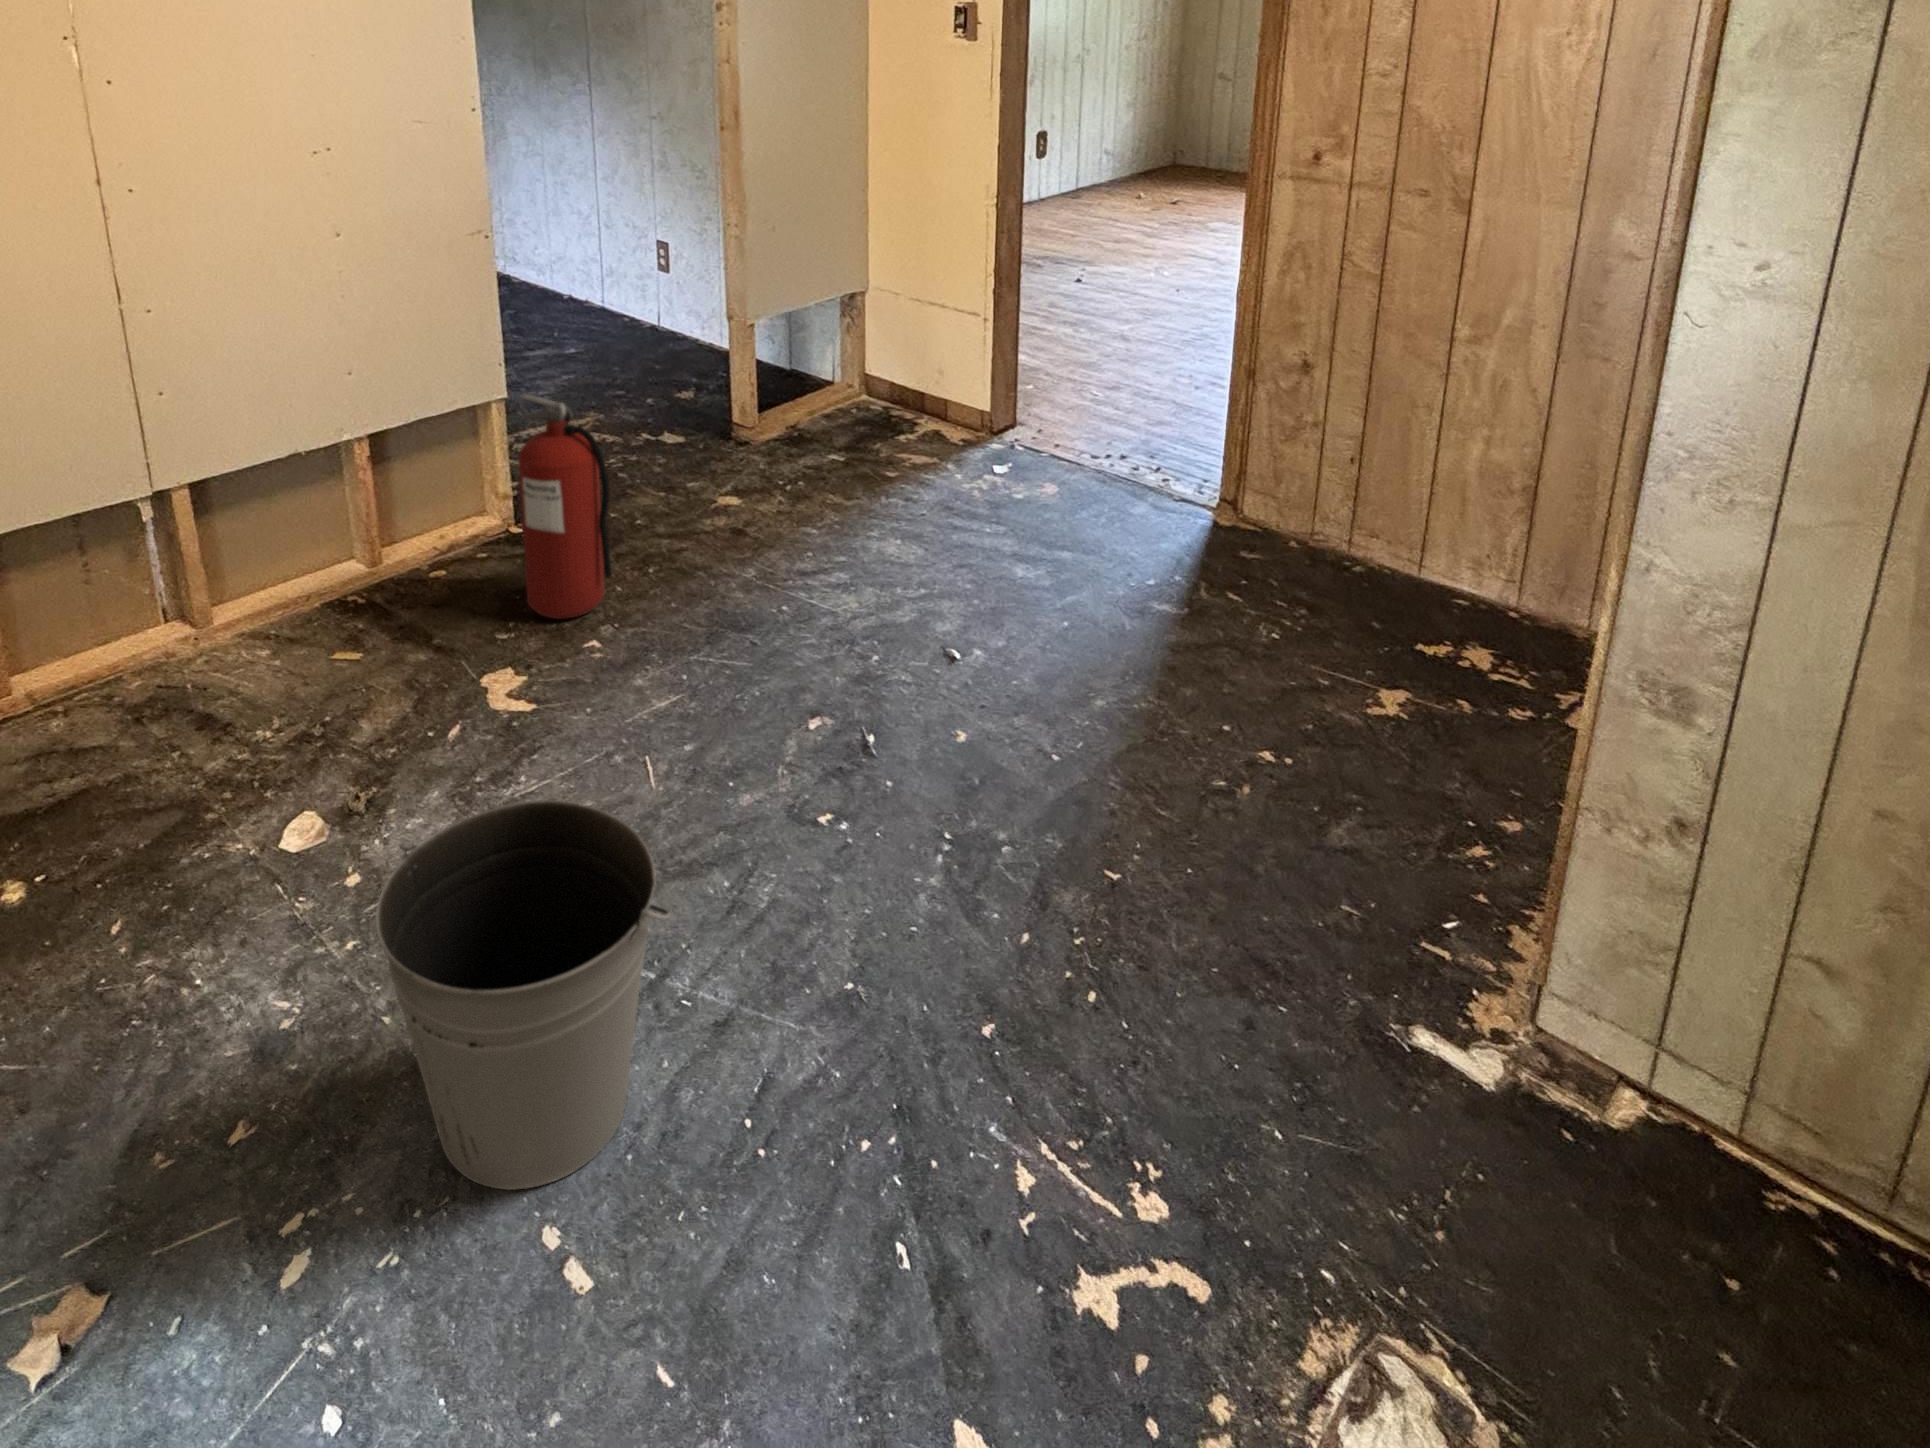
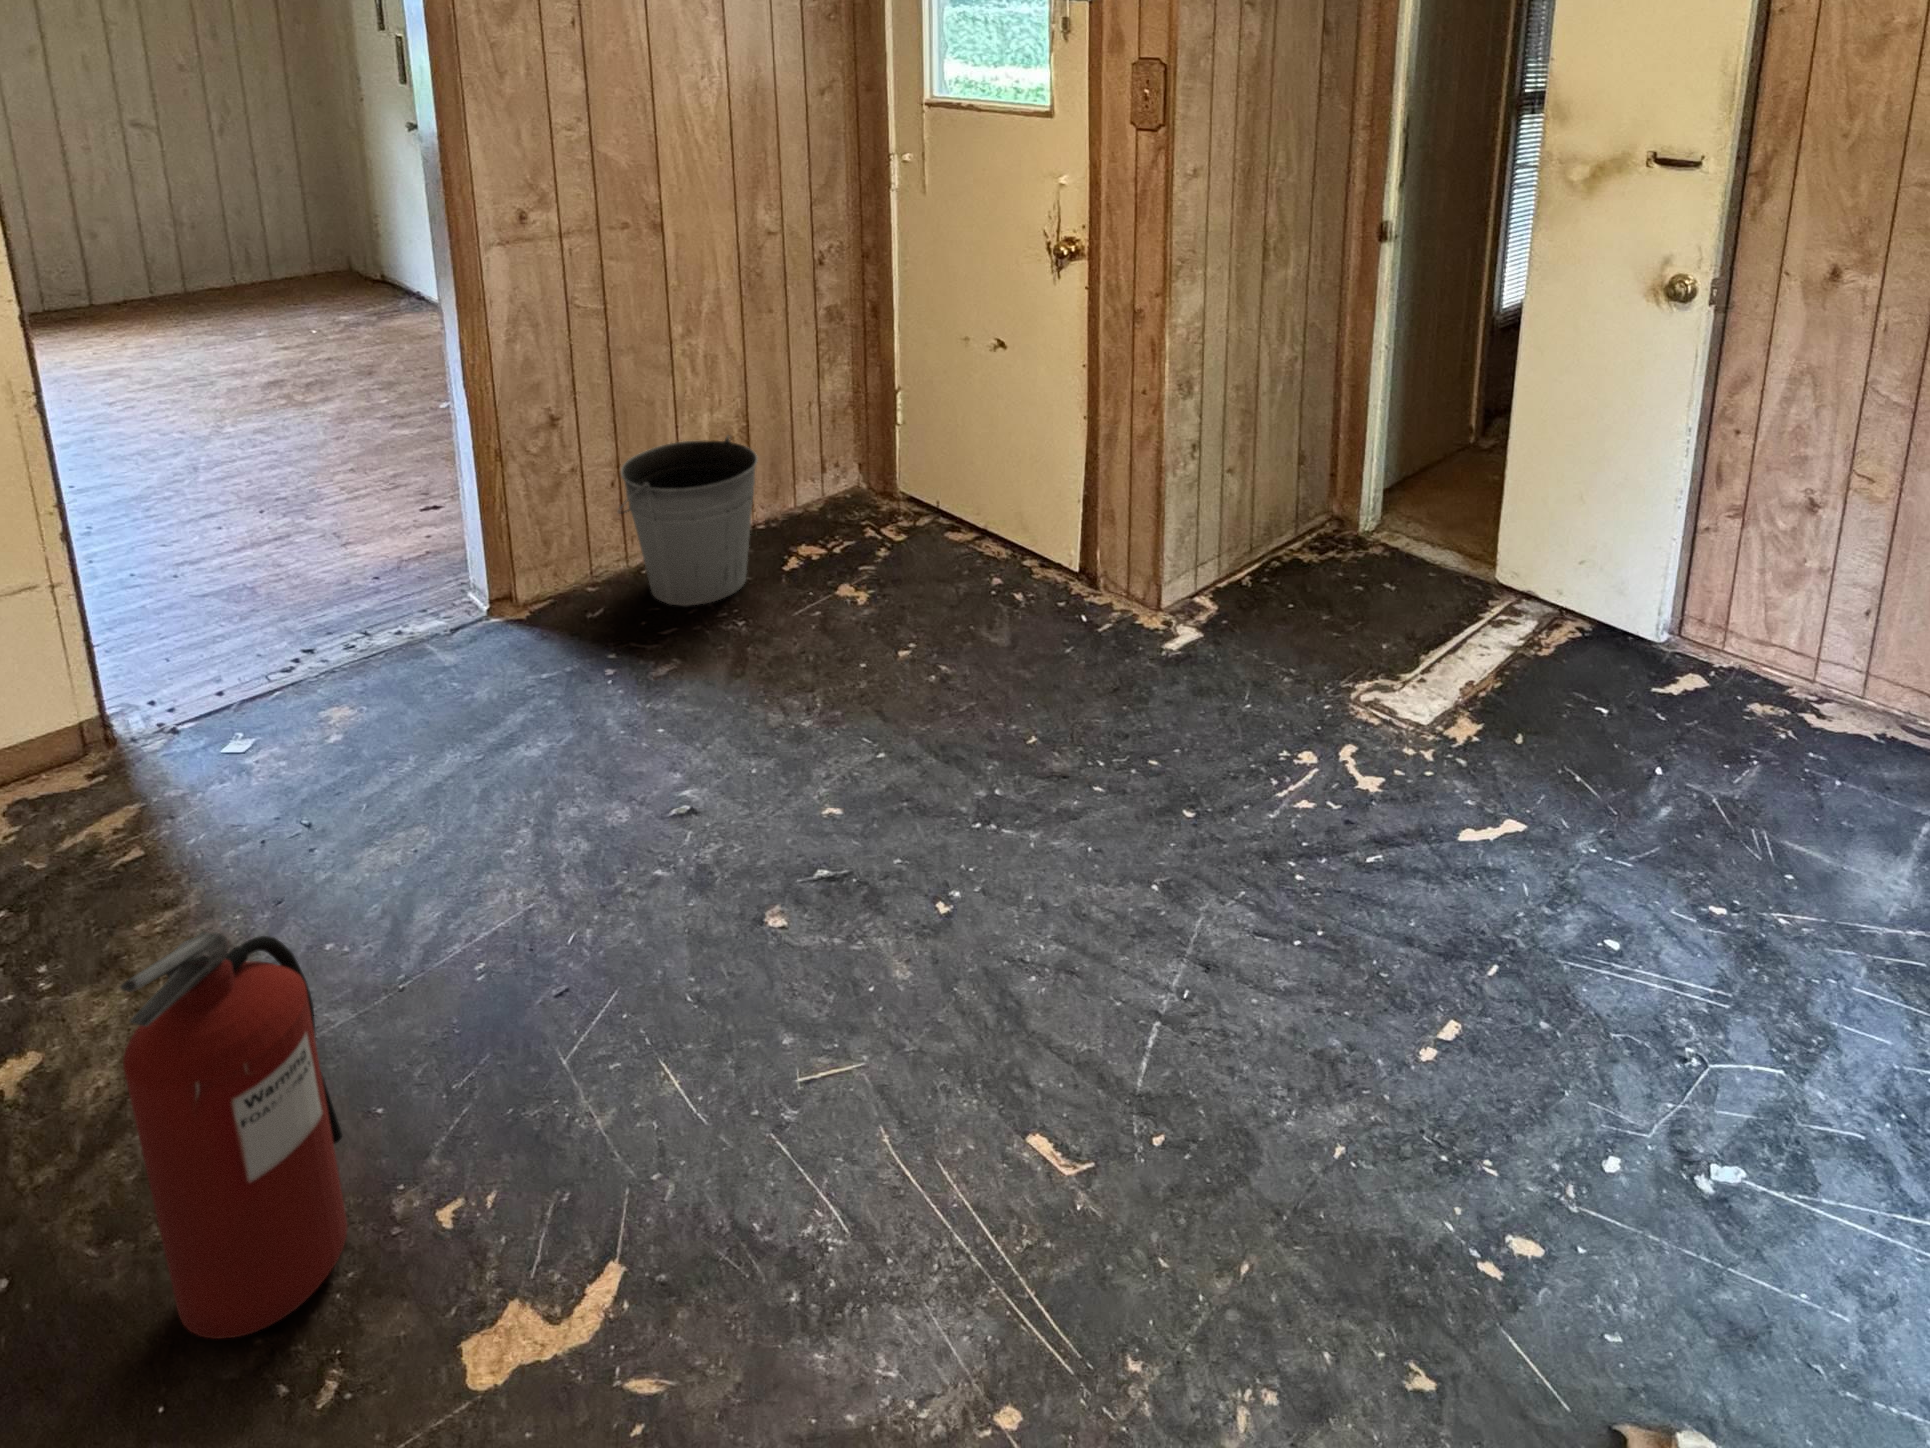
bucket: present [375,800,670,1190] -> present [618,436,758,606]

